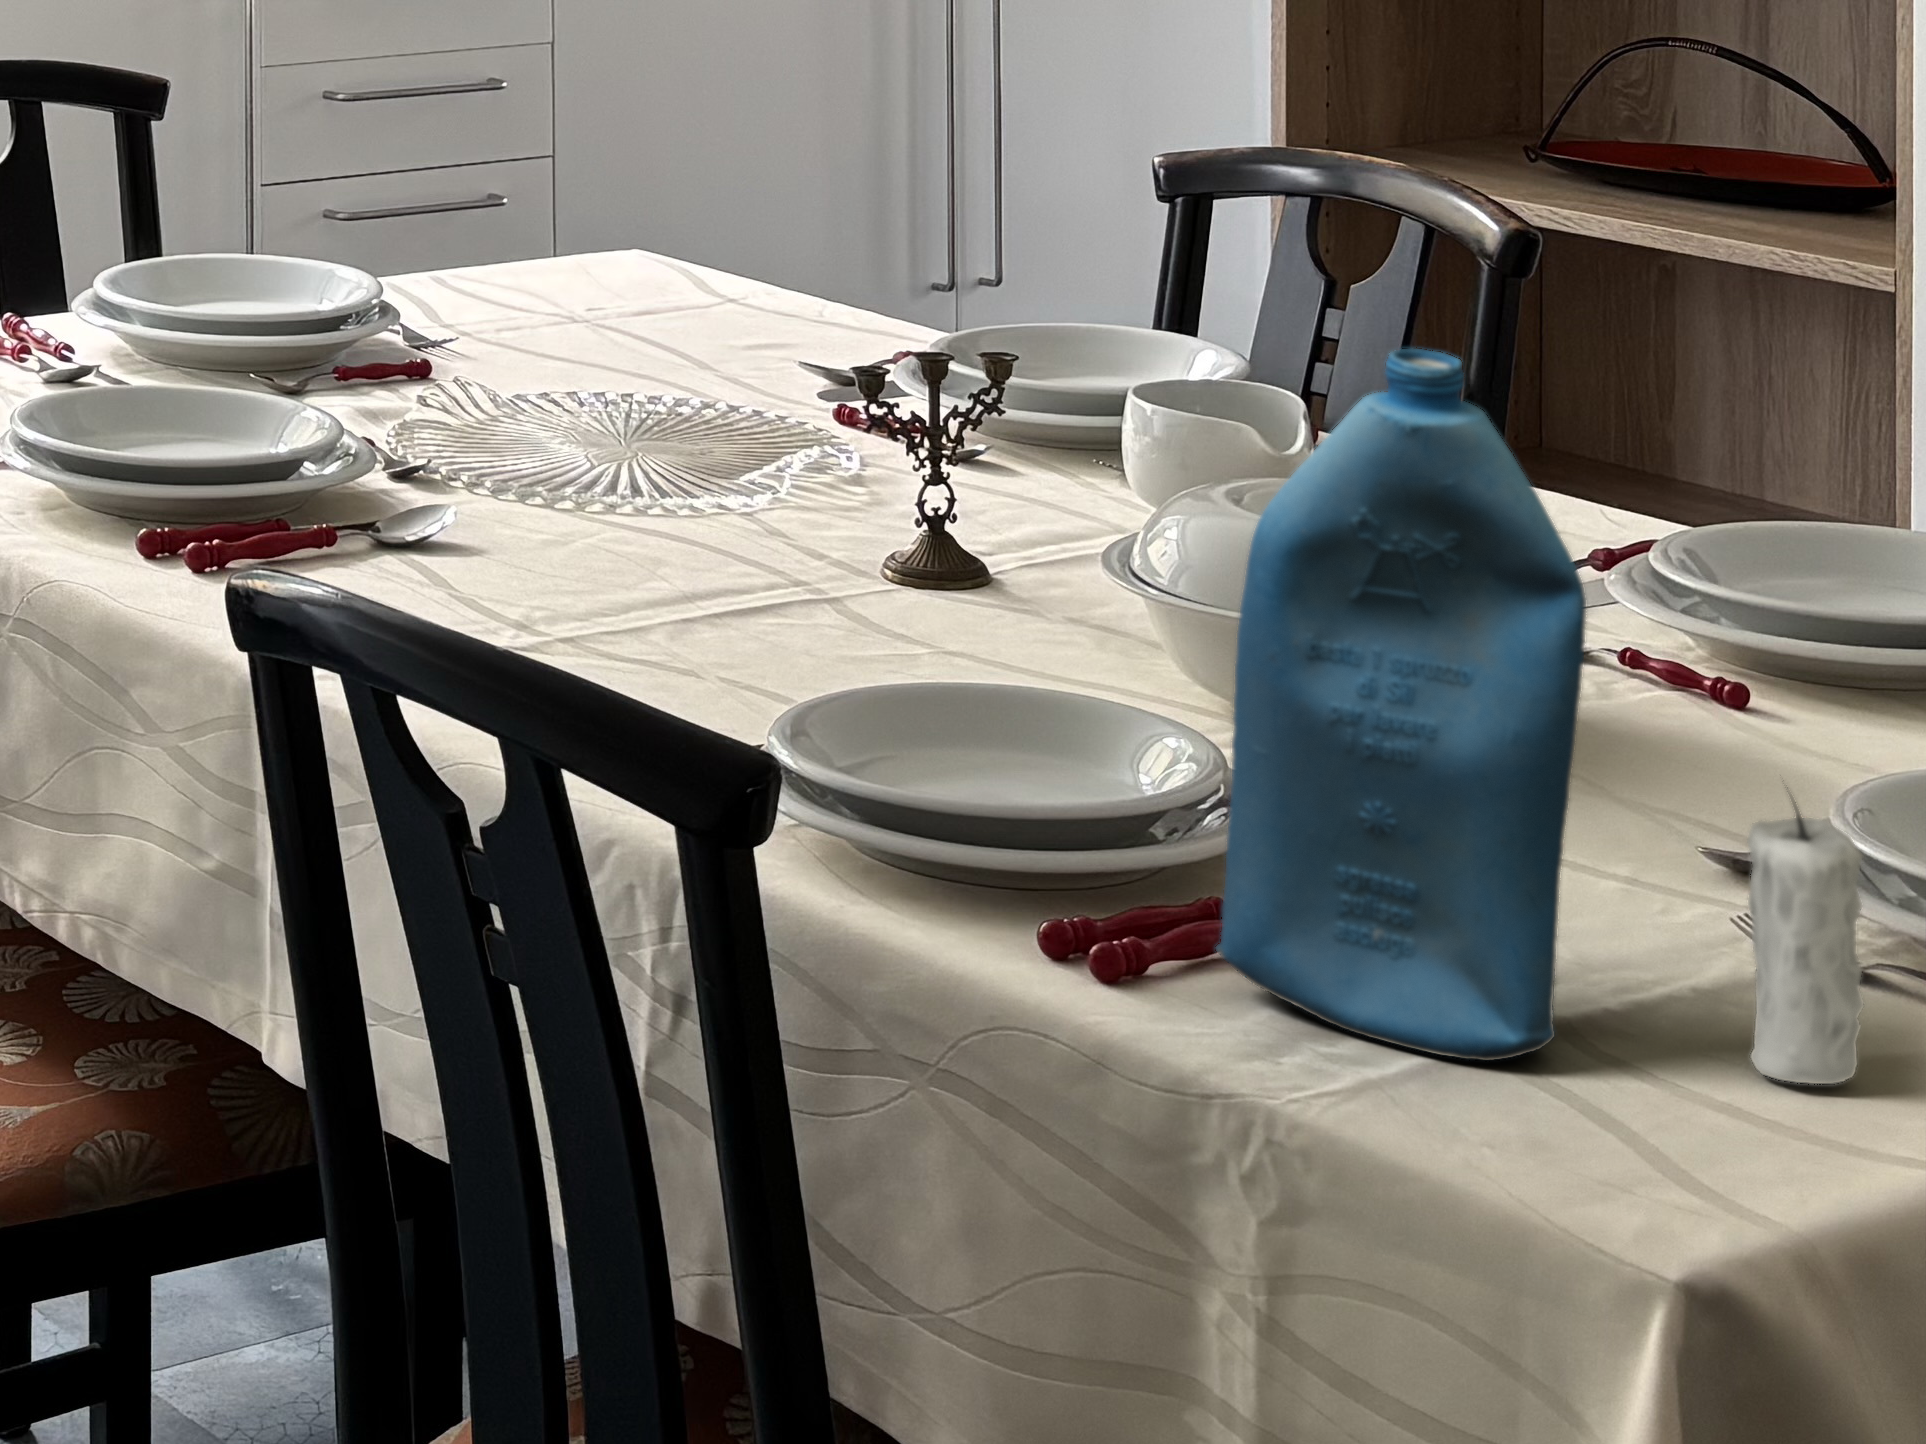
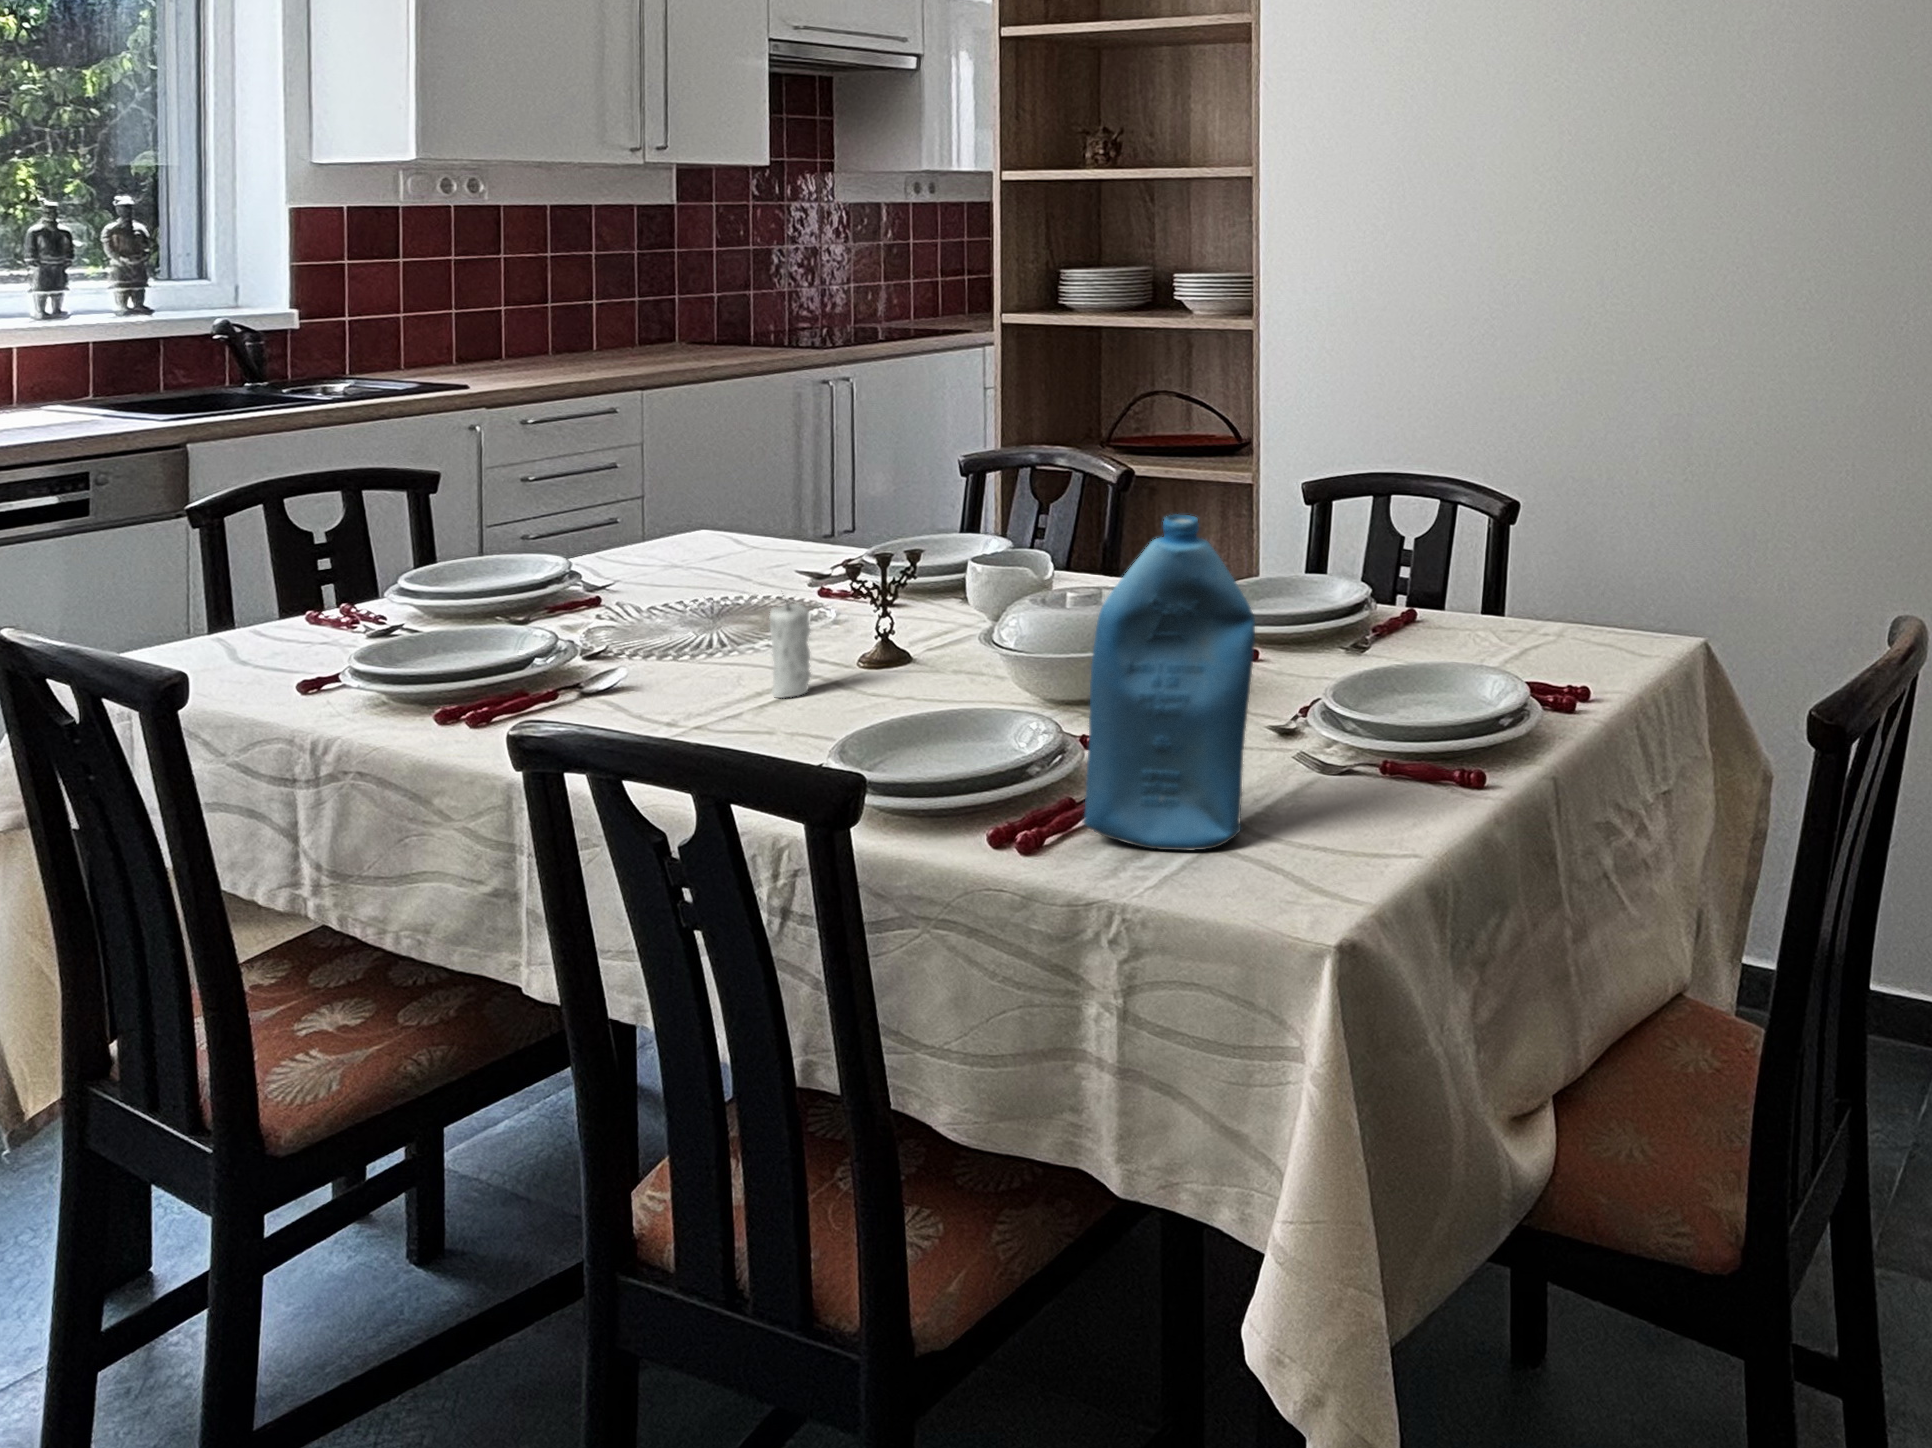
candle: present [1748,801,1864,1084] -> present [769,600,811,698]

